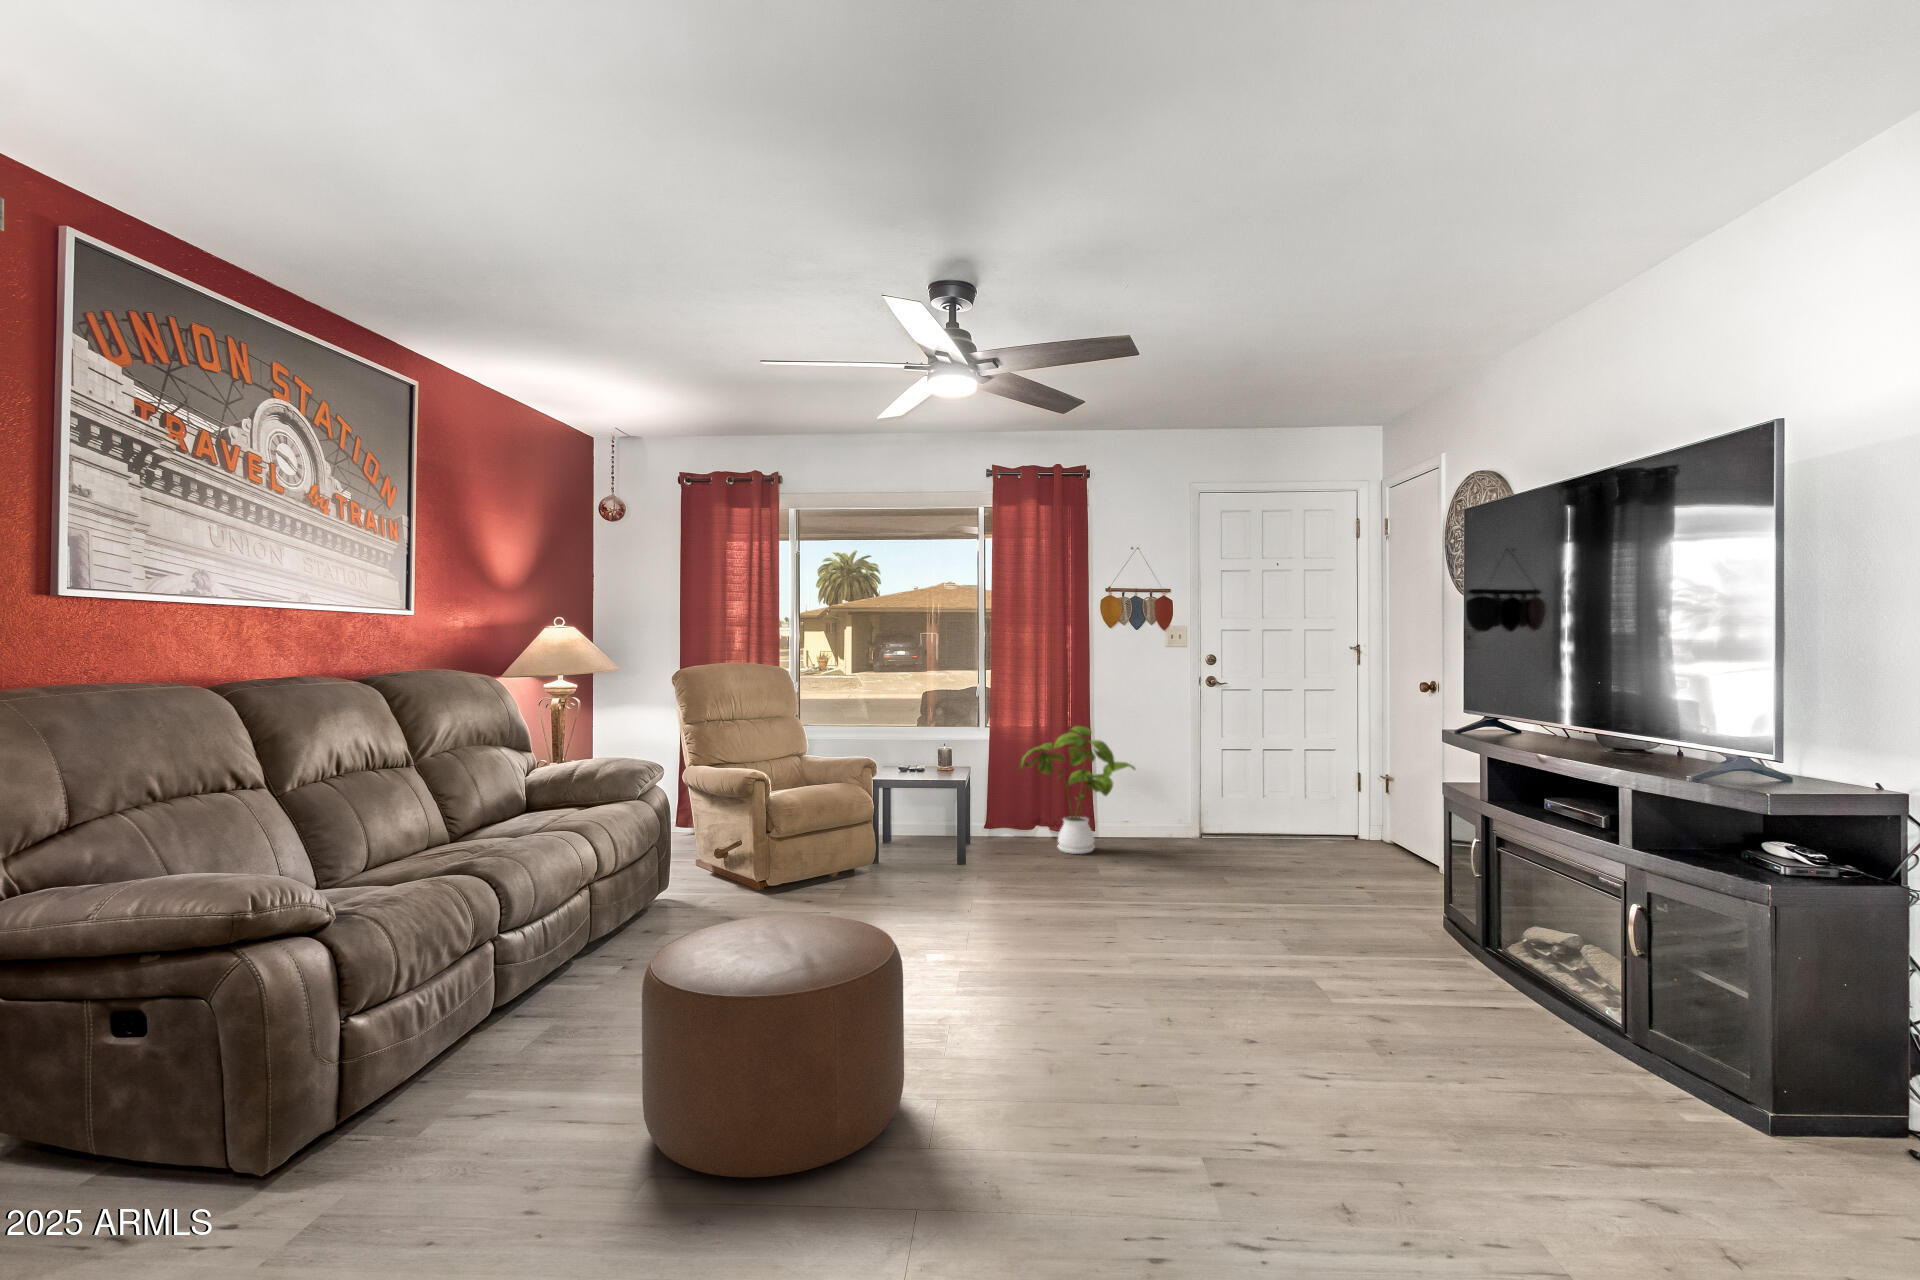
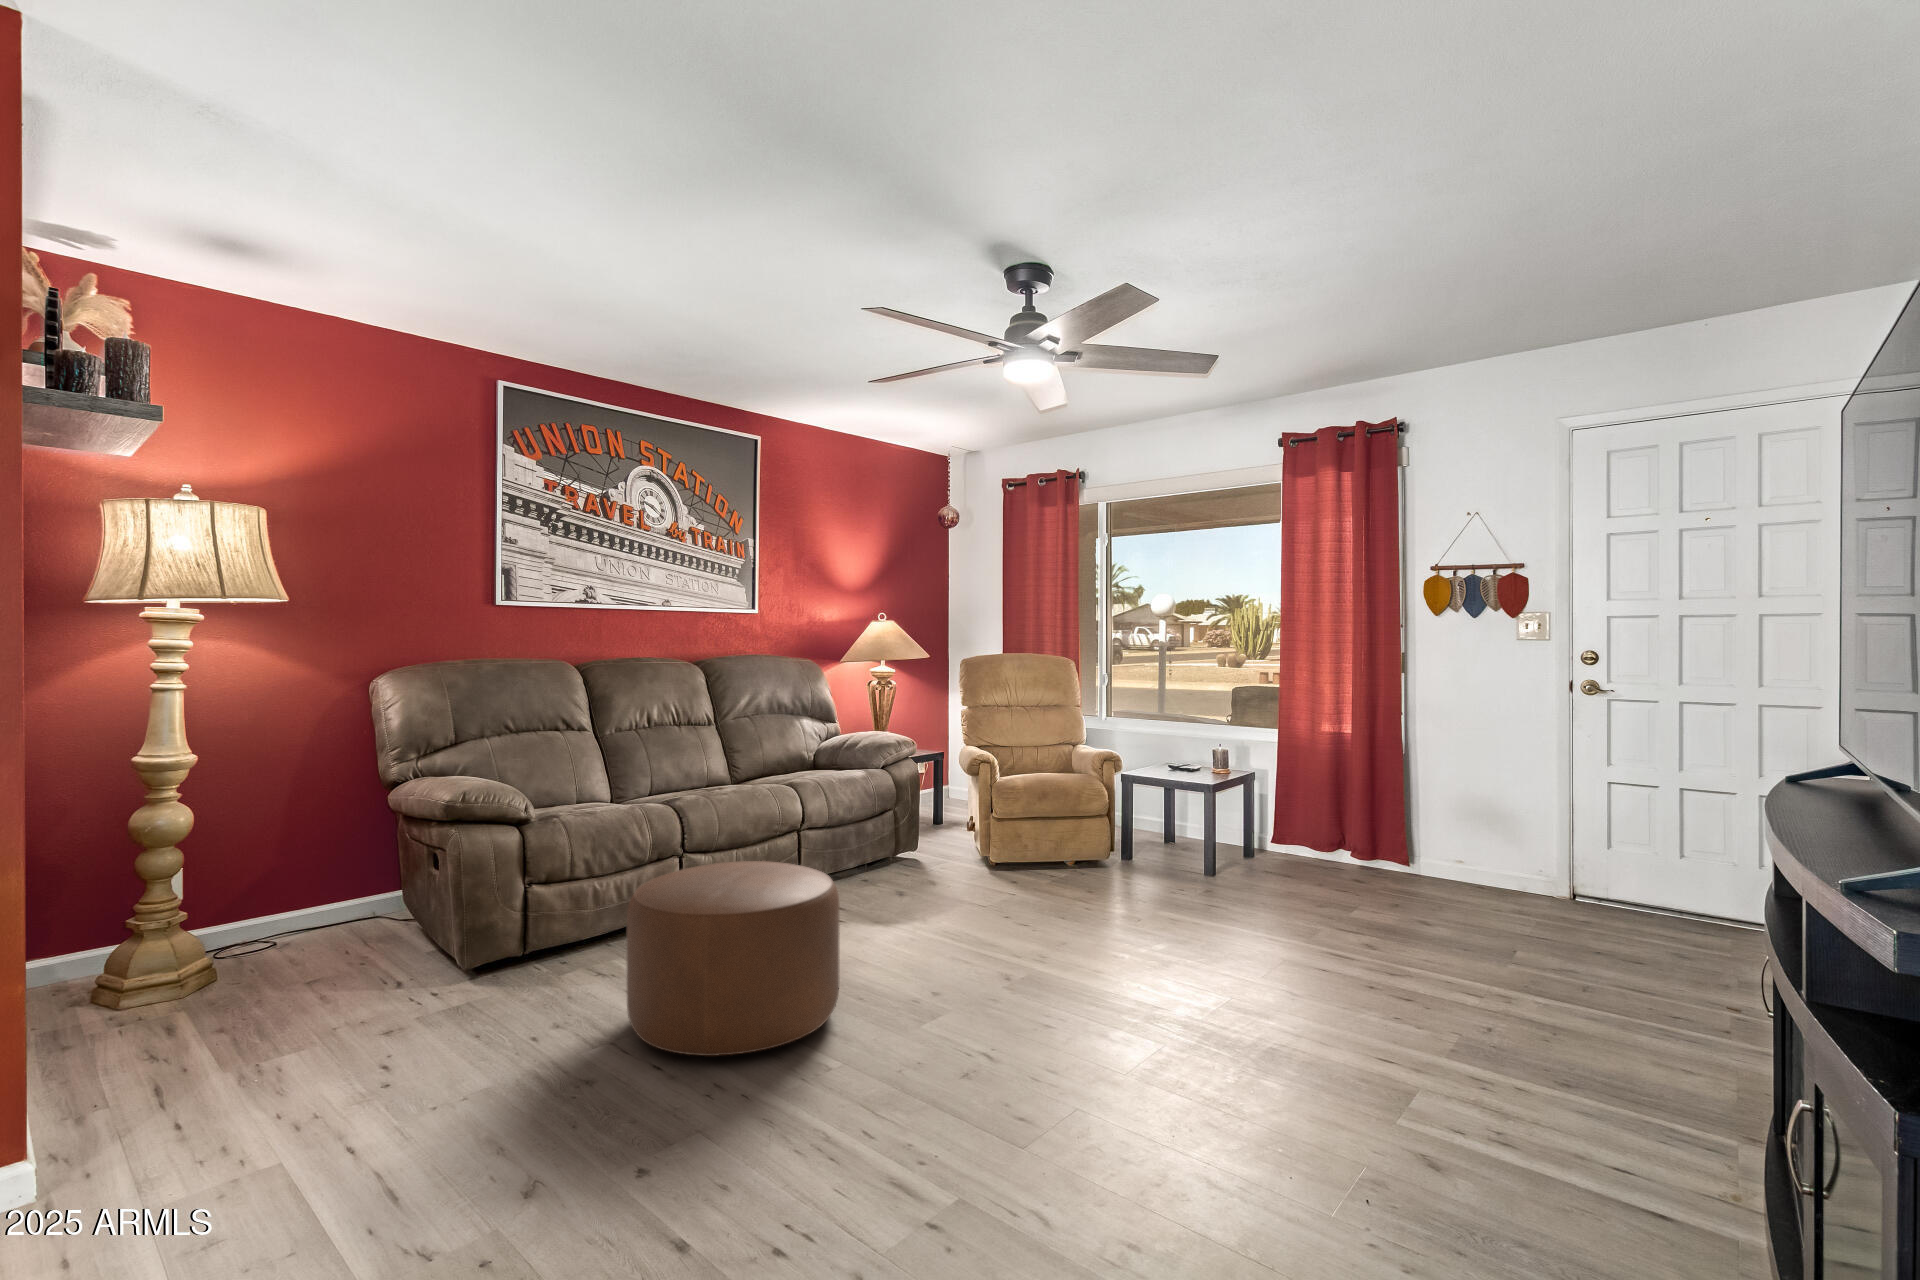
house plant: present [1019,726,1135,854] -> none [1297,735,1458,887]

